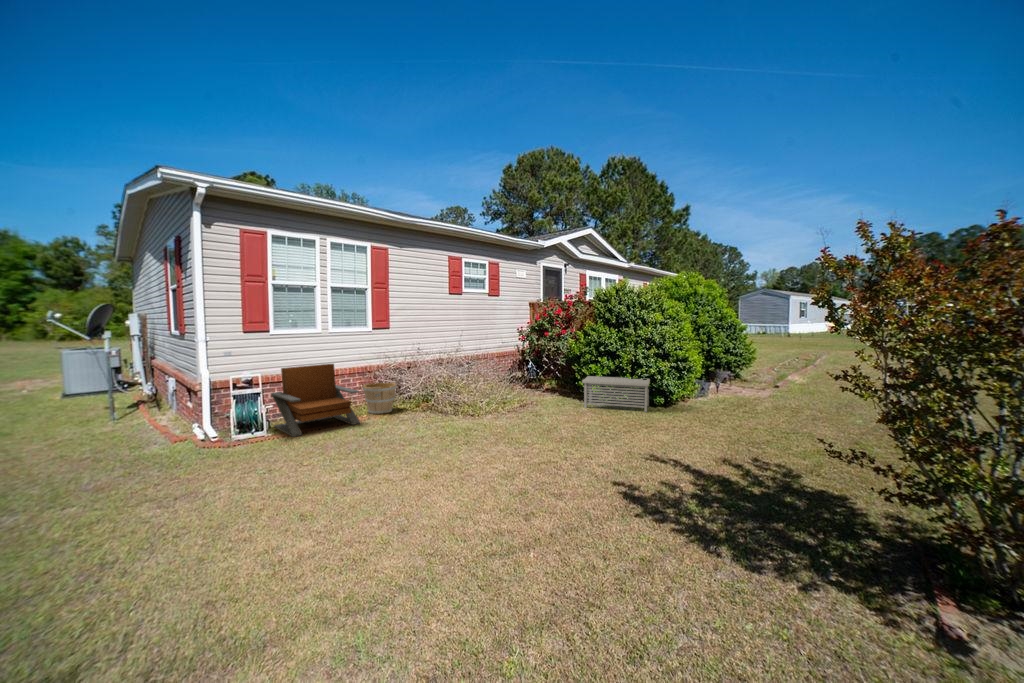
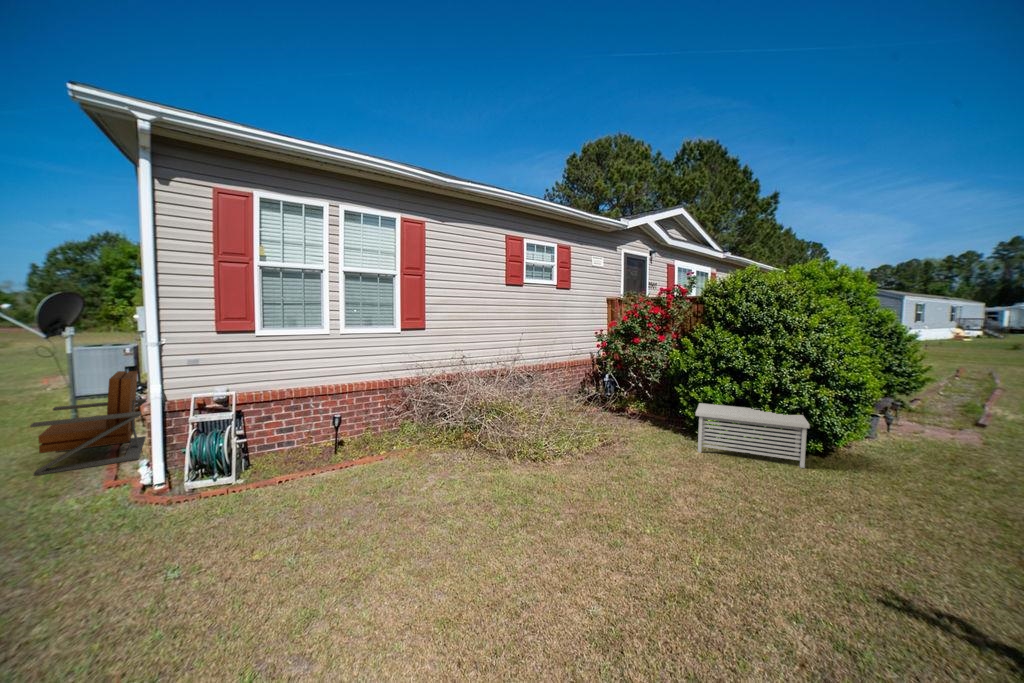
lounge chair: present [272,364,360,437] -> present [30,371,147,475]
wooden bucket: present [363,383,396,414] -> none [384,403,430,448]

